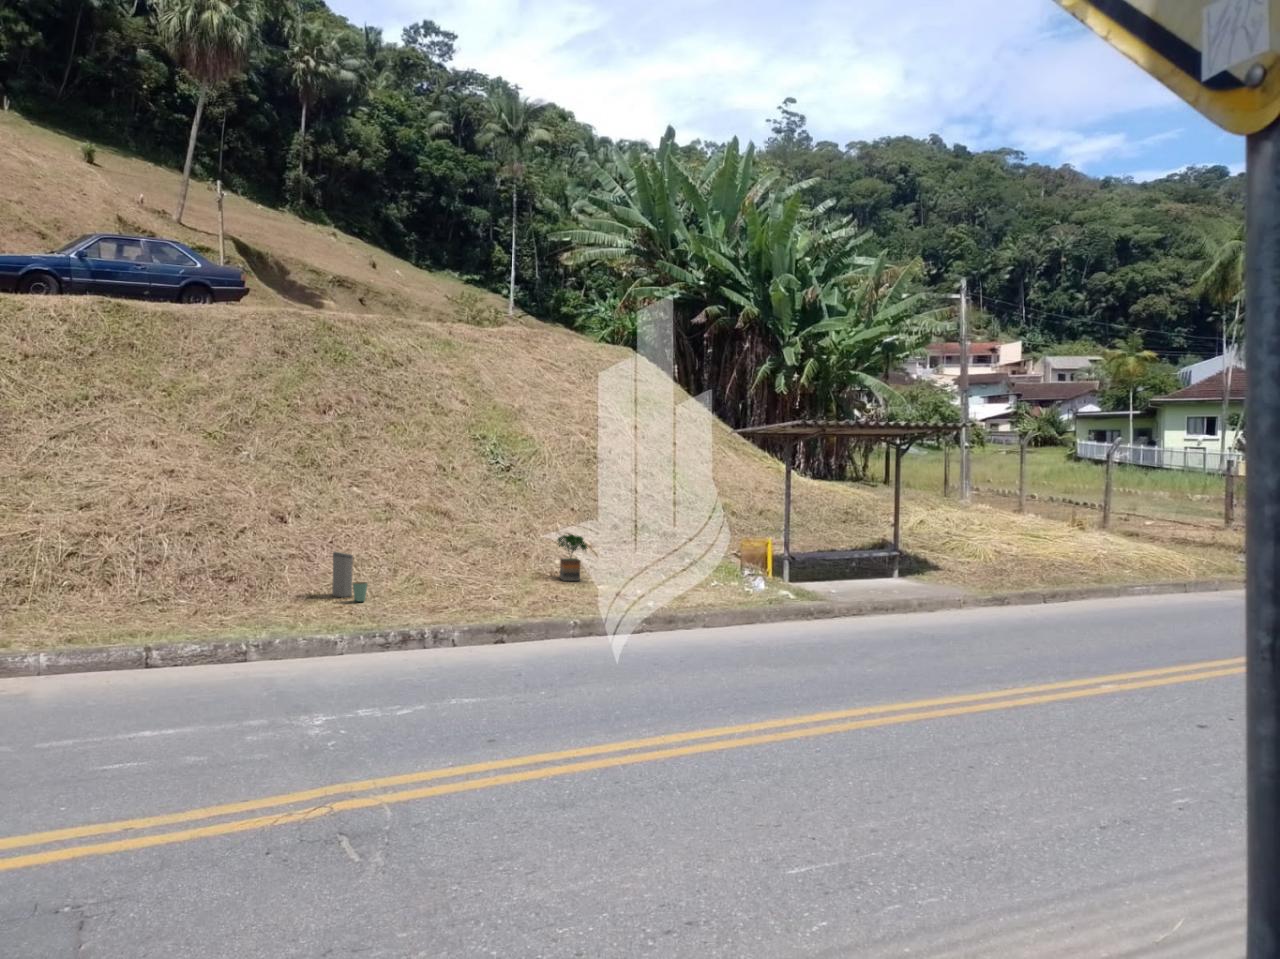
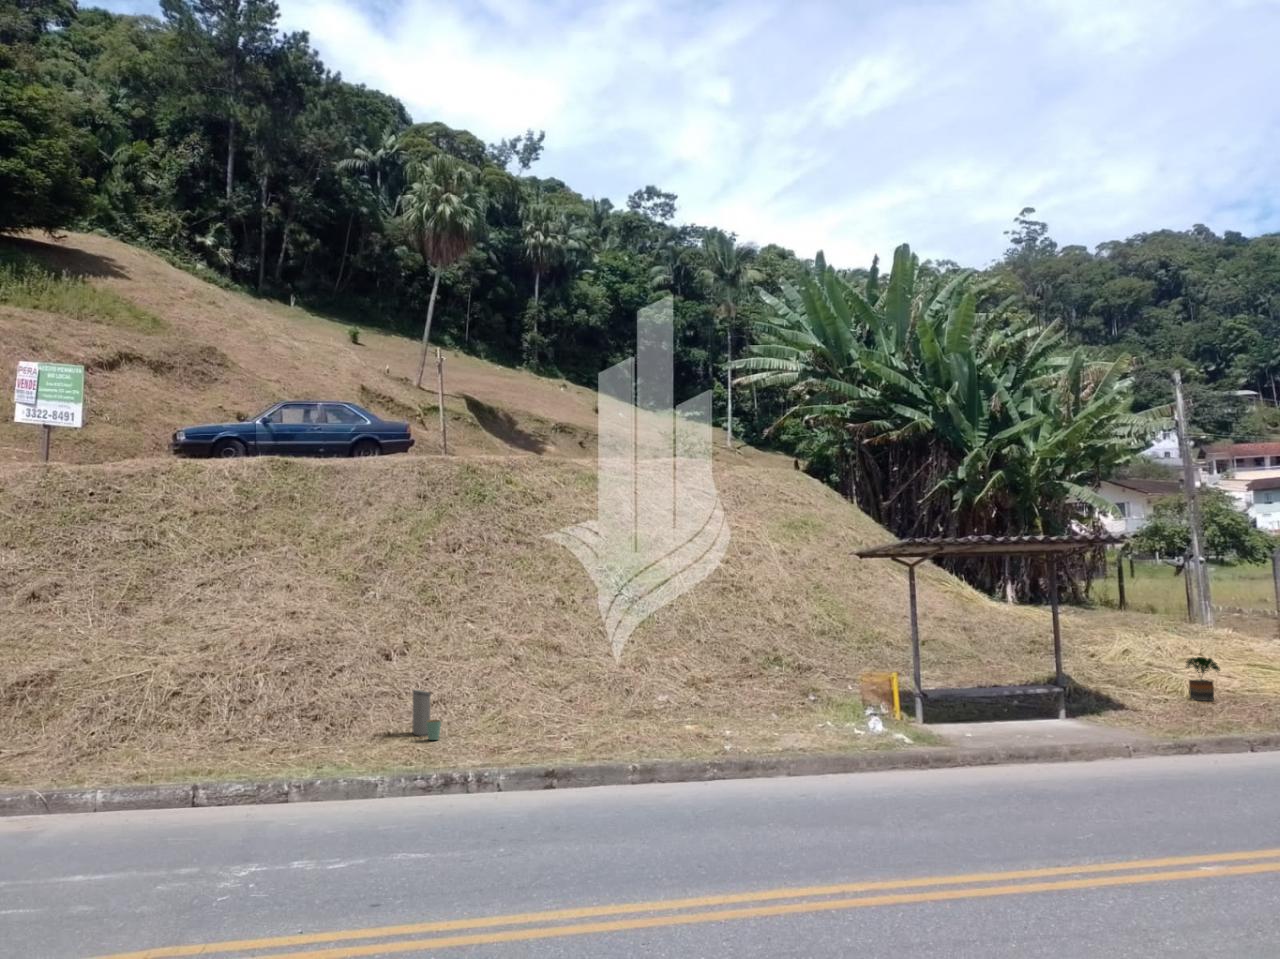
potted tree: present [557,534,588,581] -> present [1186,657,1220,701]

